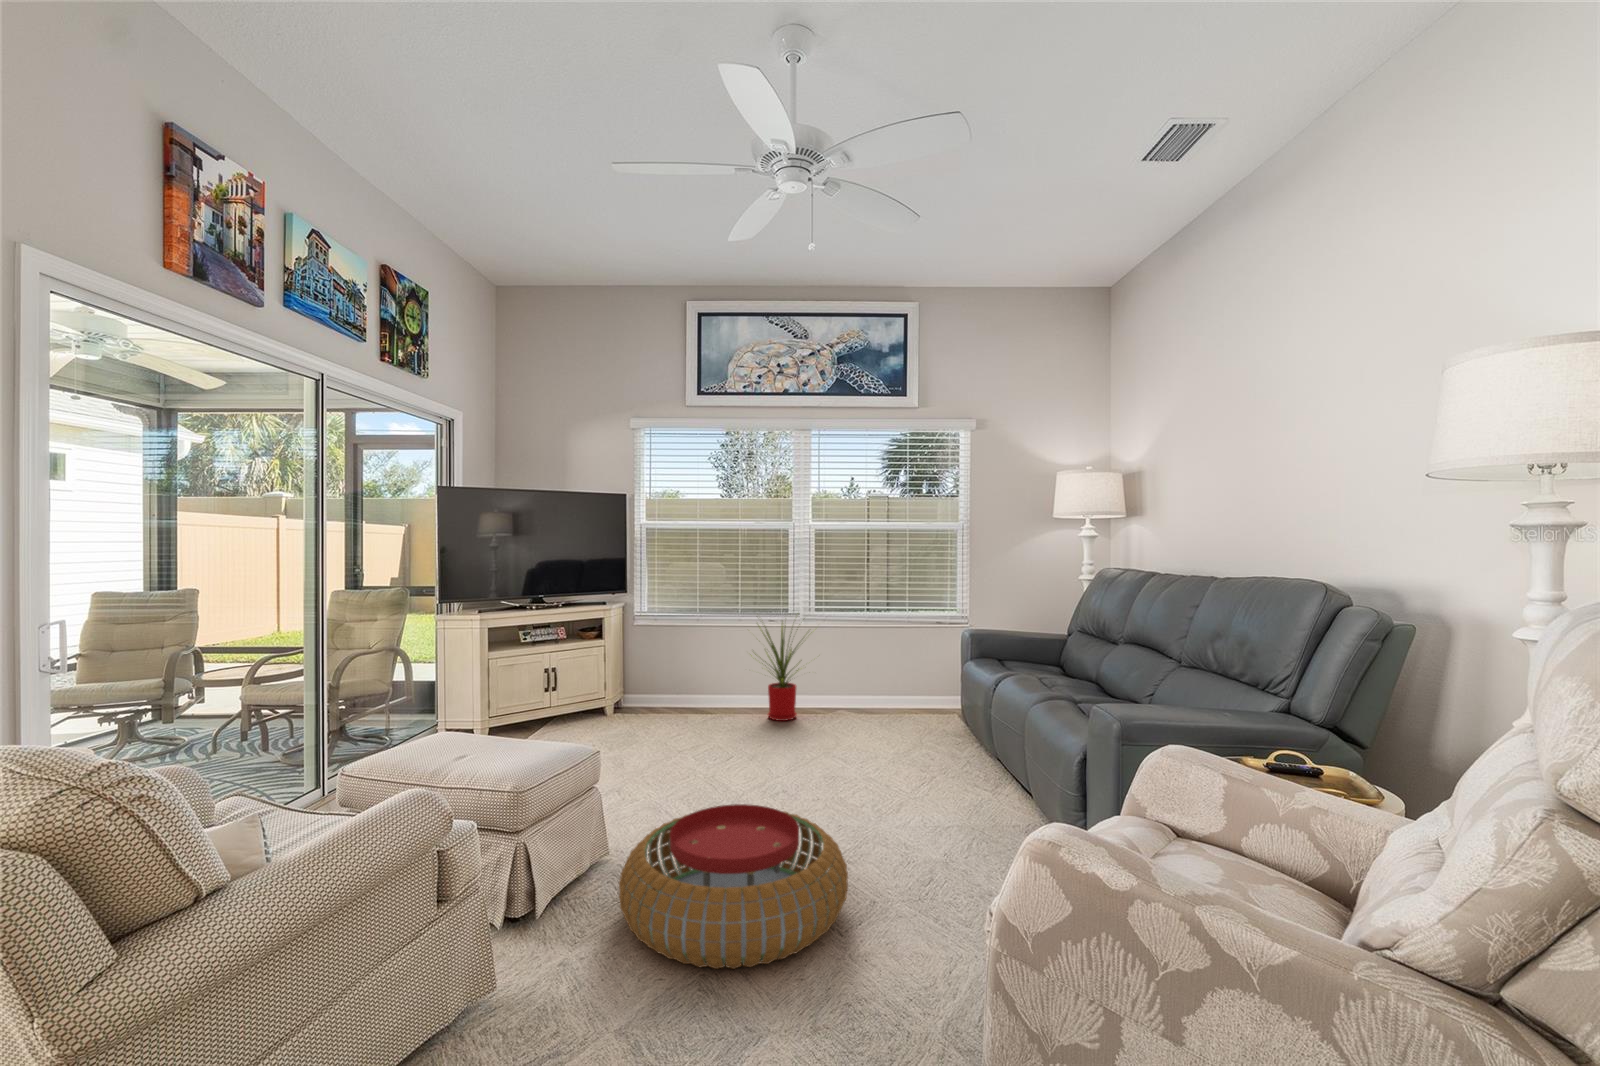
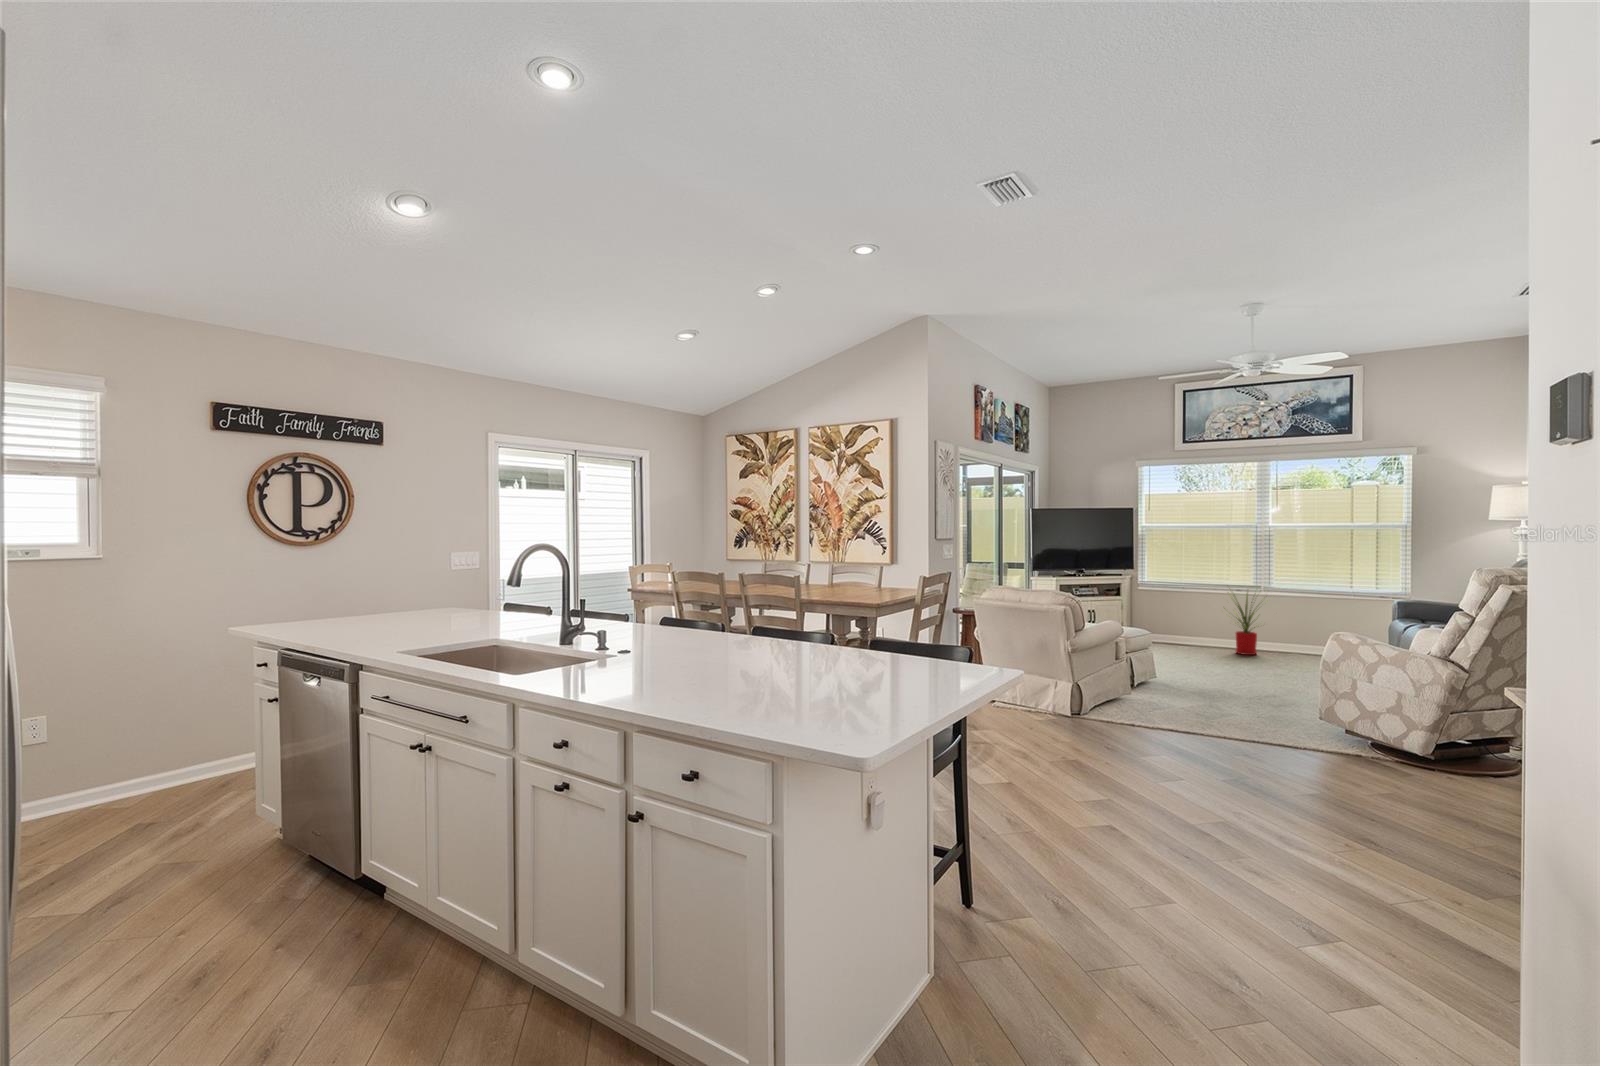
pouf: present [619,804,848,969] -> none [1159,657,1268,705]

